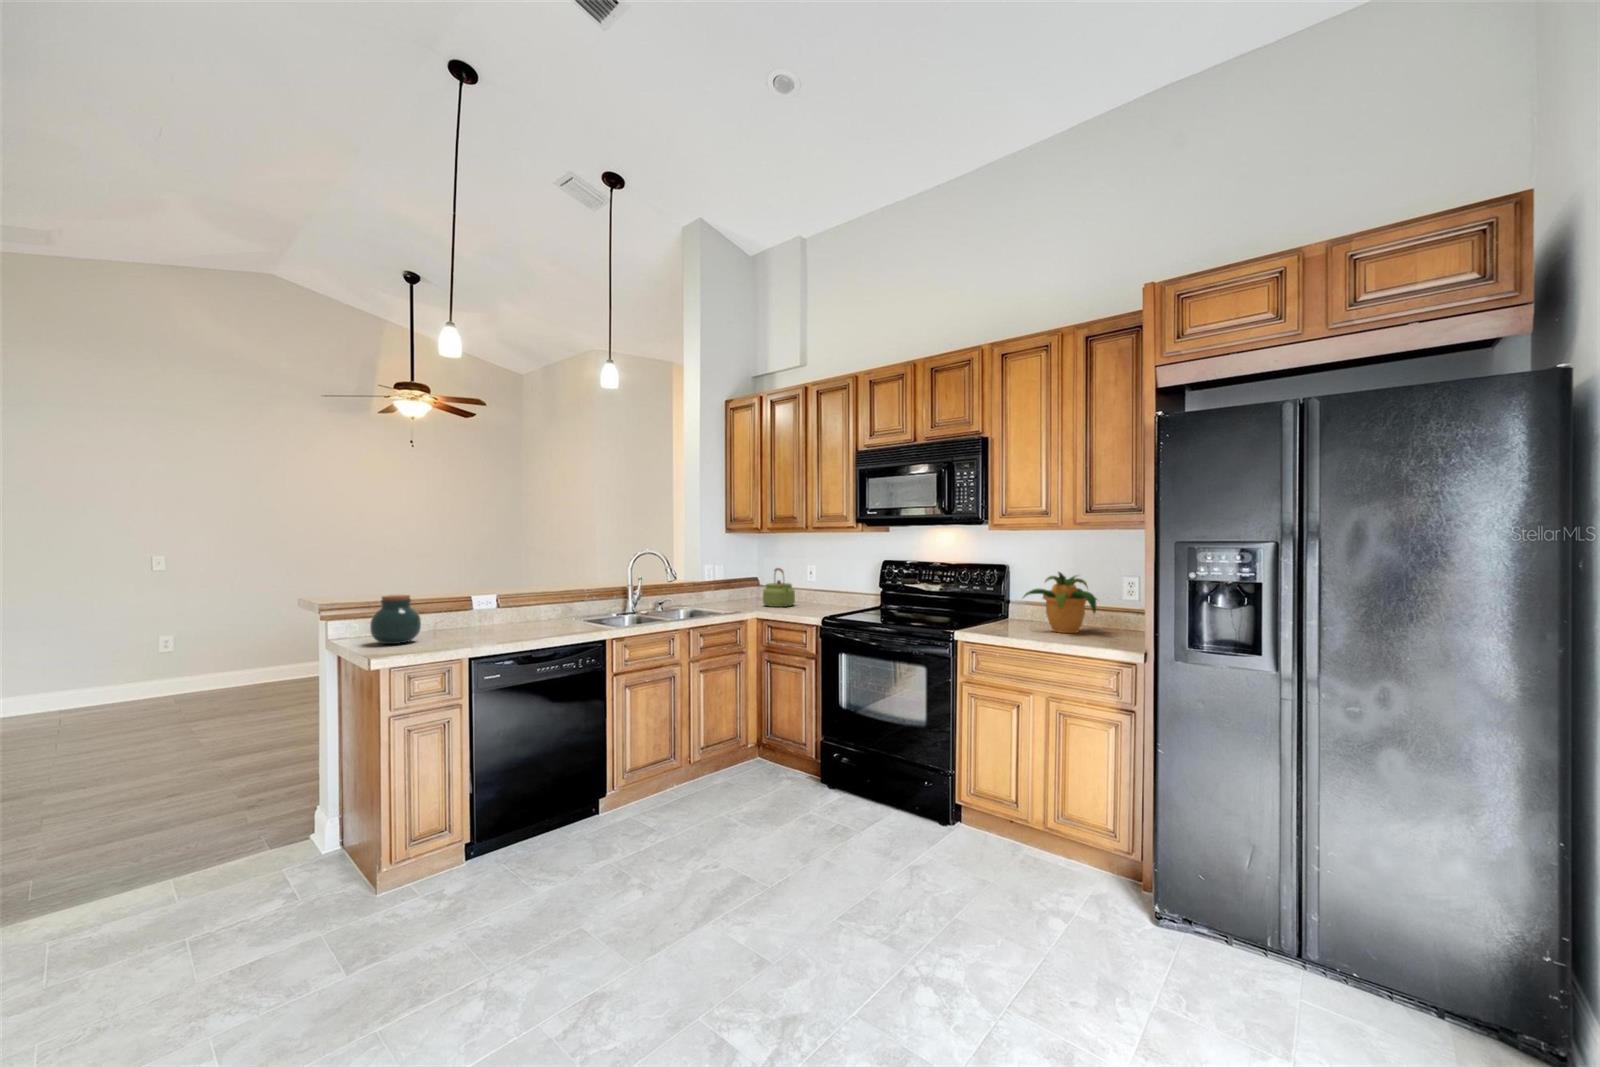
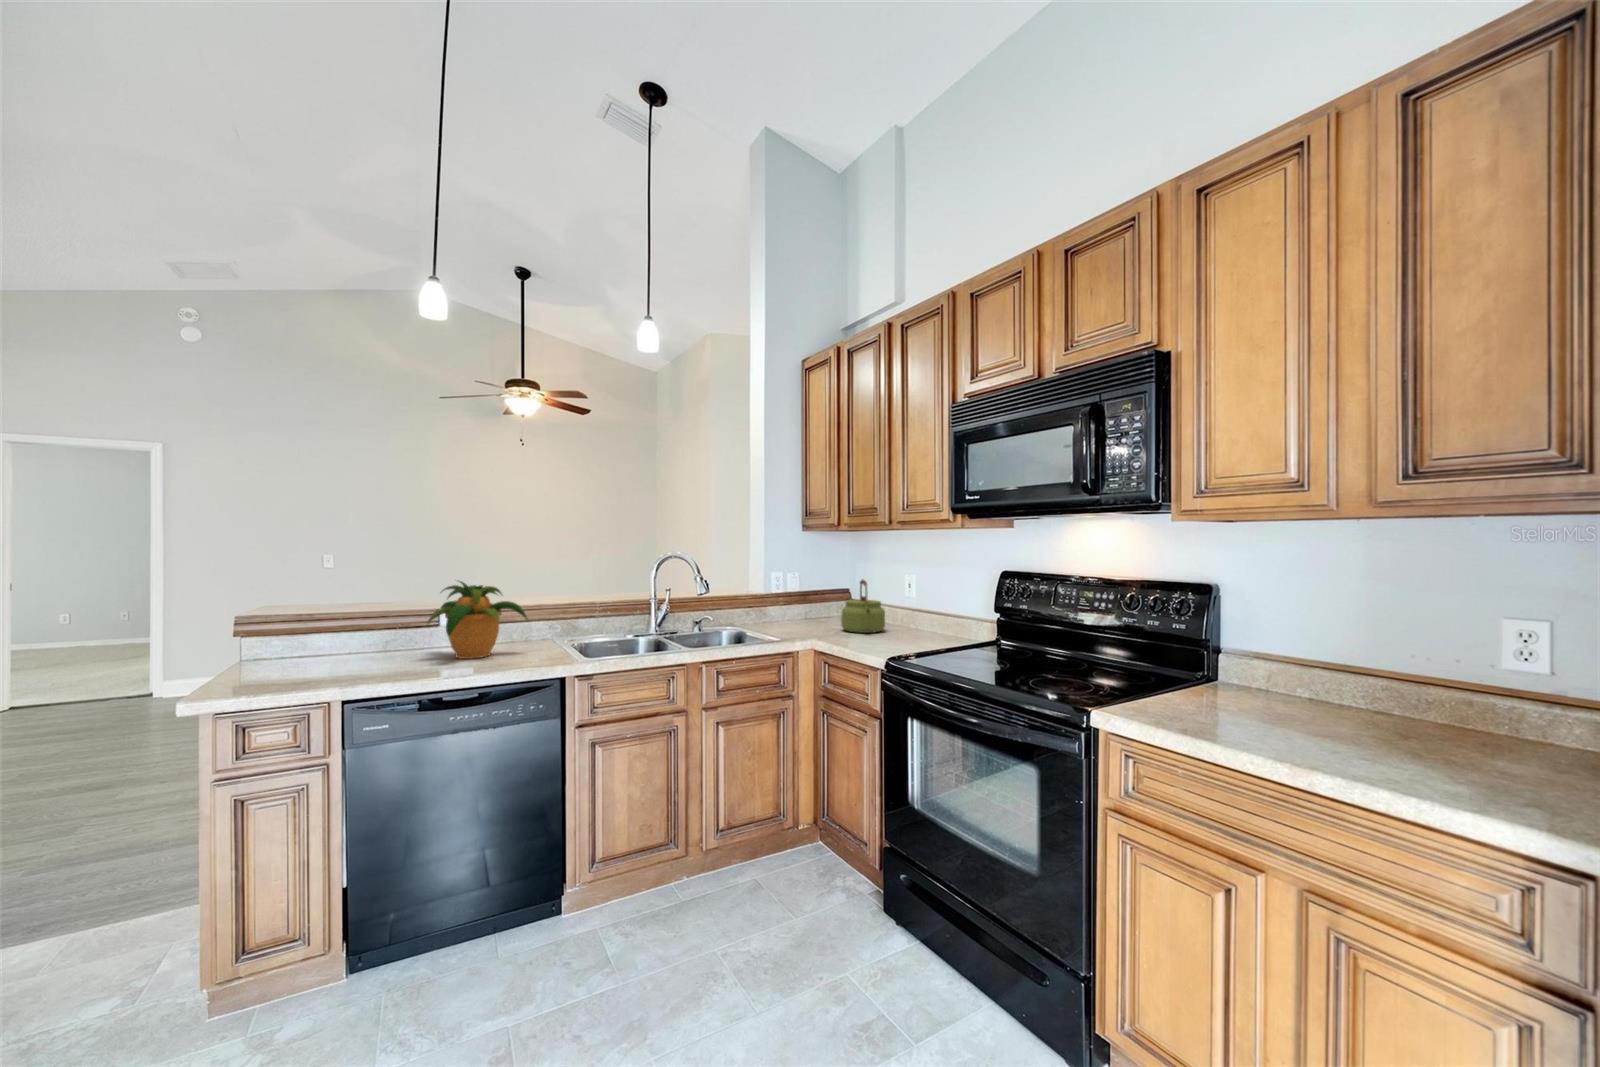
potted plant: present [1024,572,1097,633] -> present [427,581,528,659]
jar: present [370,595,421,644] -> none [274,603,343,665]

